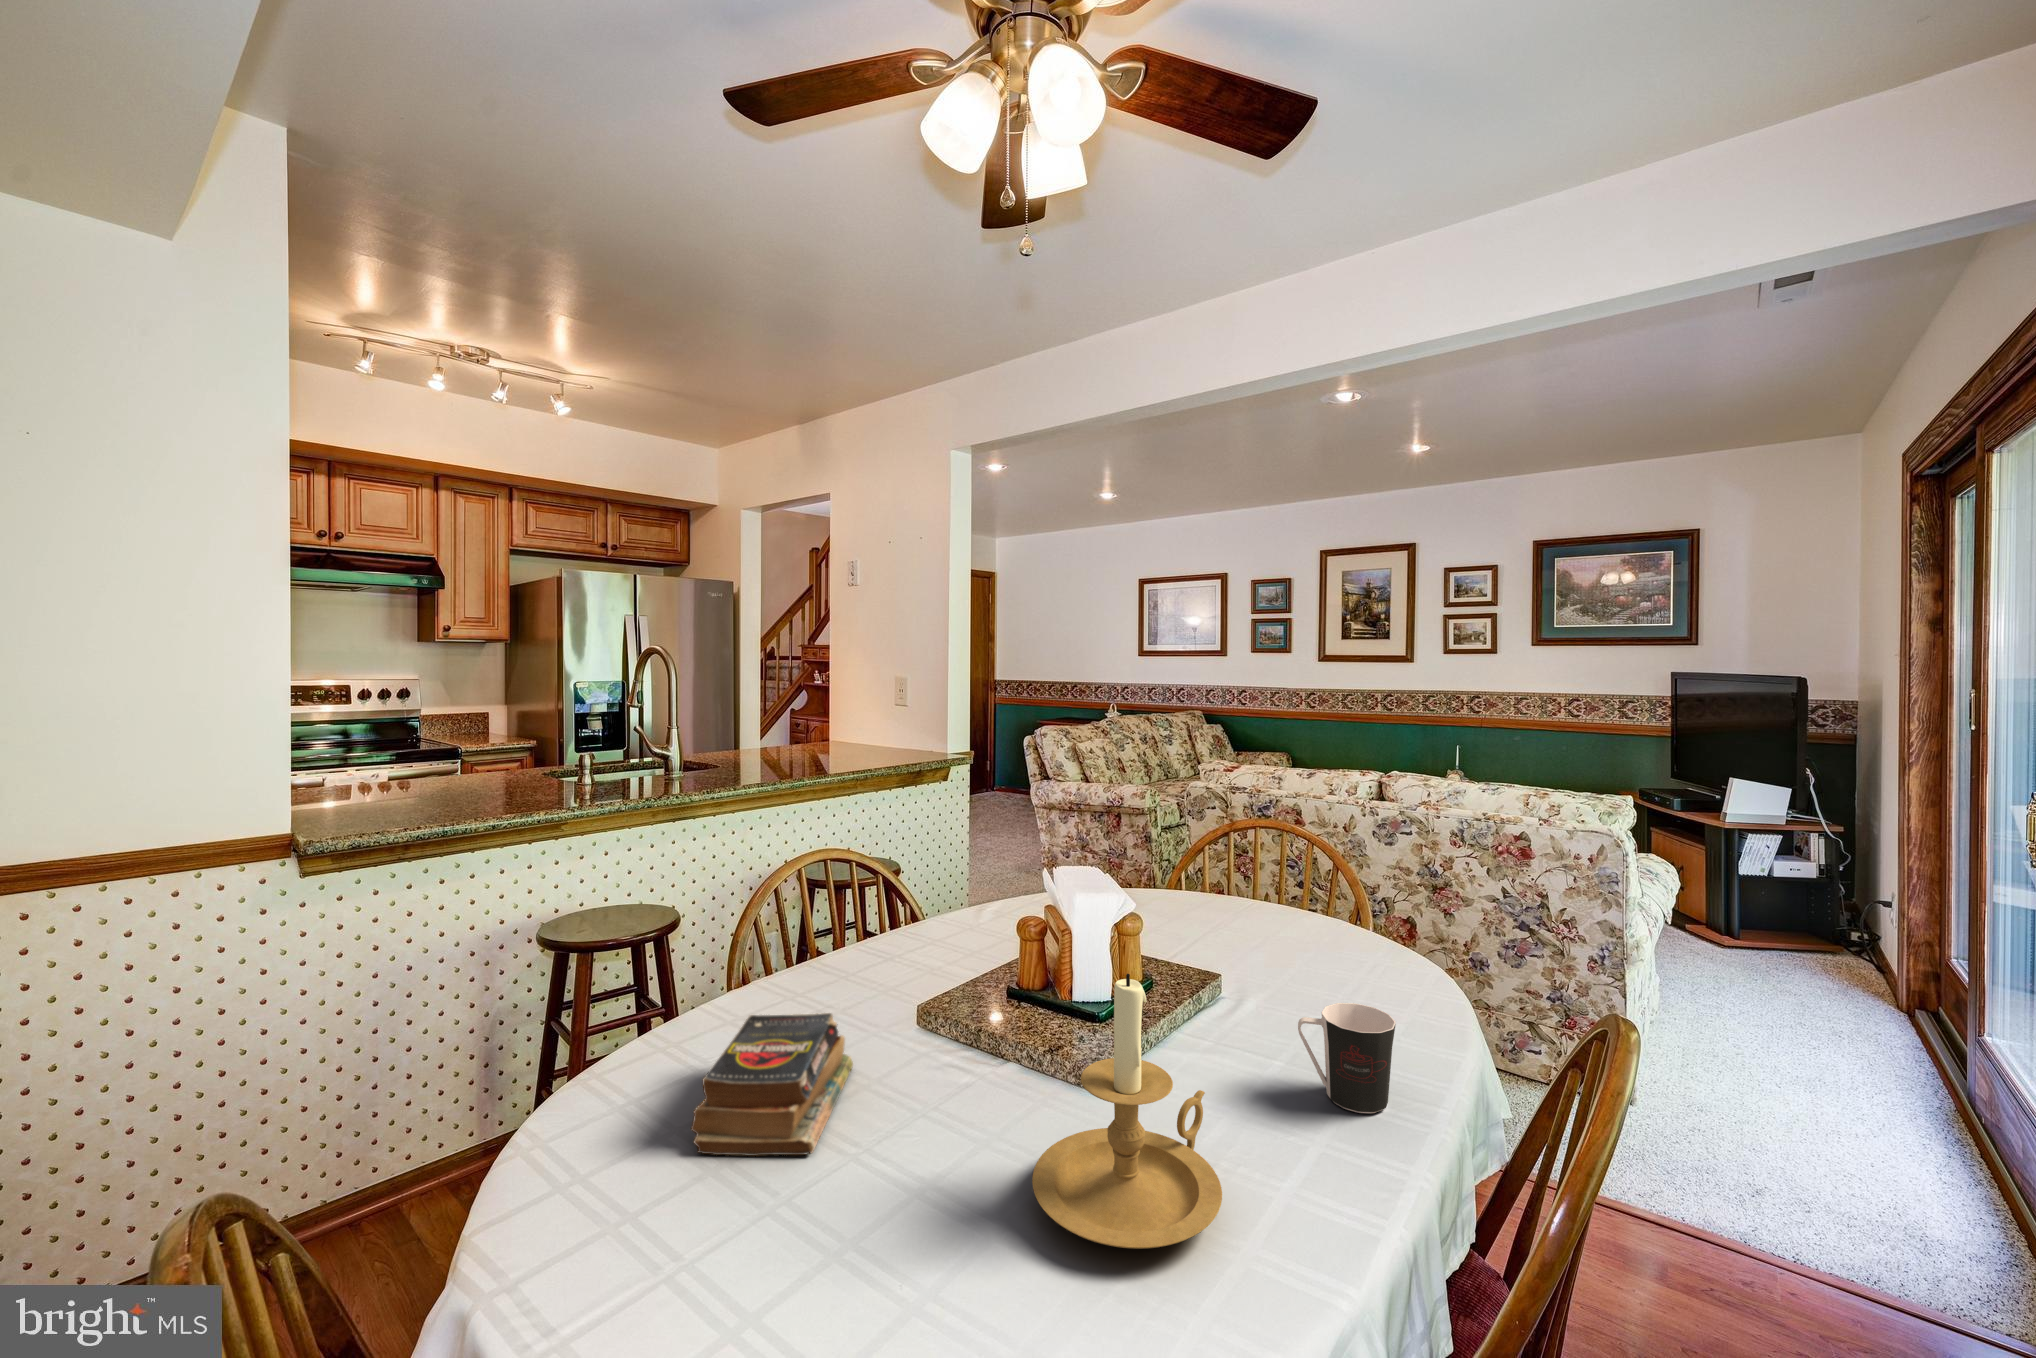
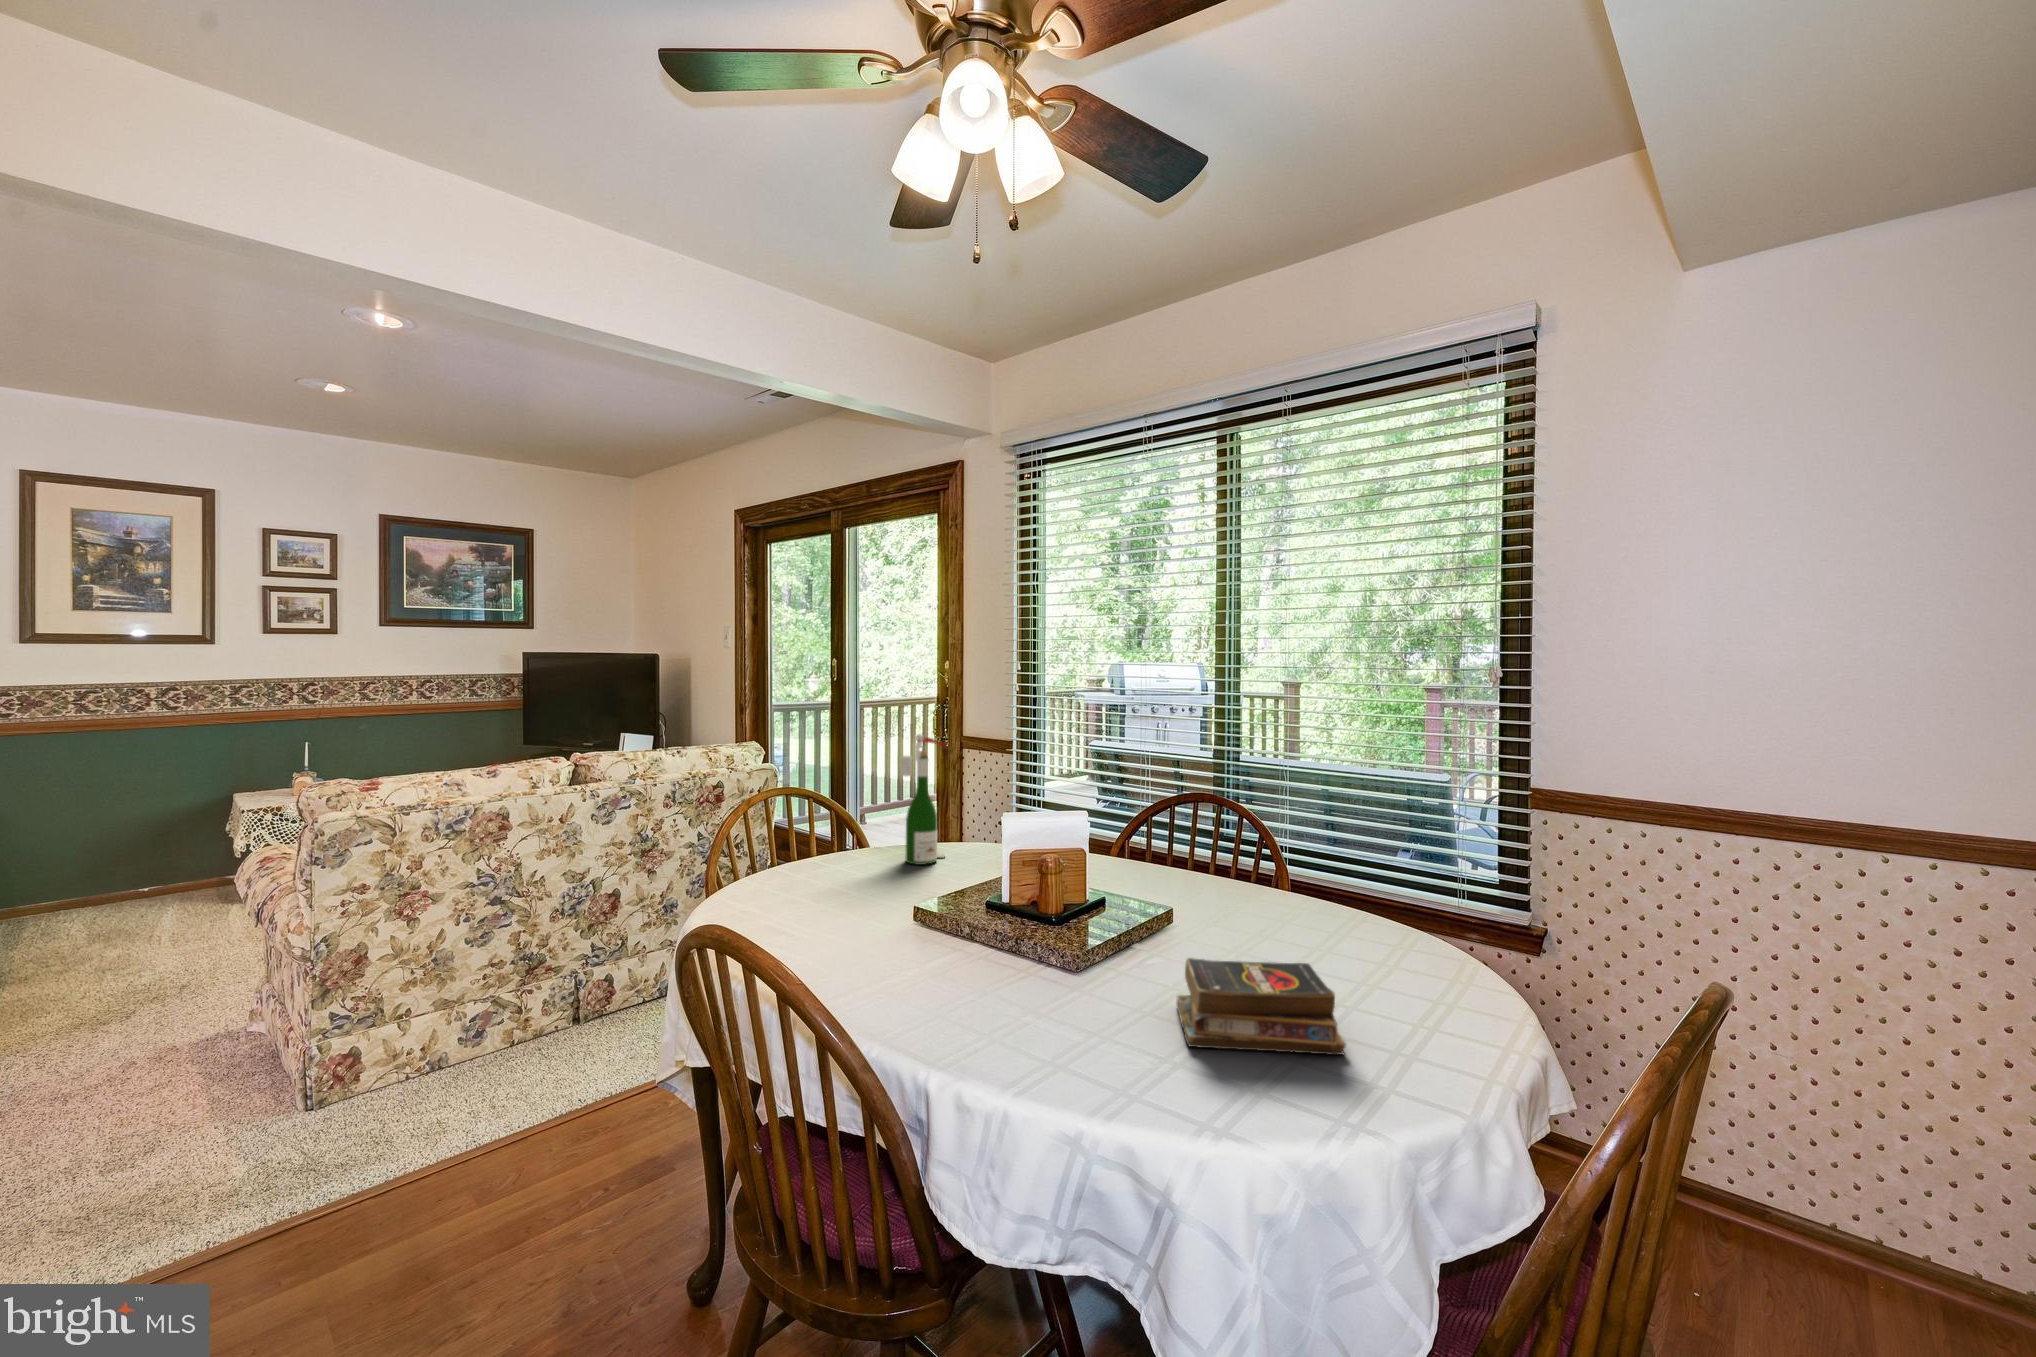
wine bottle: none [1280,782,1345,949] -> present [900,735,947,865]
candle holder: present [1032,974,1222,1249] -> none [1244,804,1361,941]
coffee cup: present [1298,1003,1396,1113] -> none [1153,831,1192,886]

